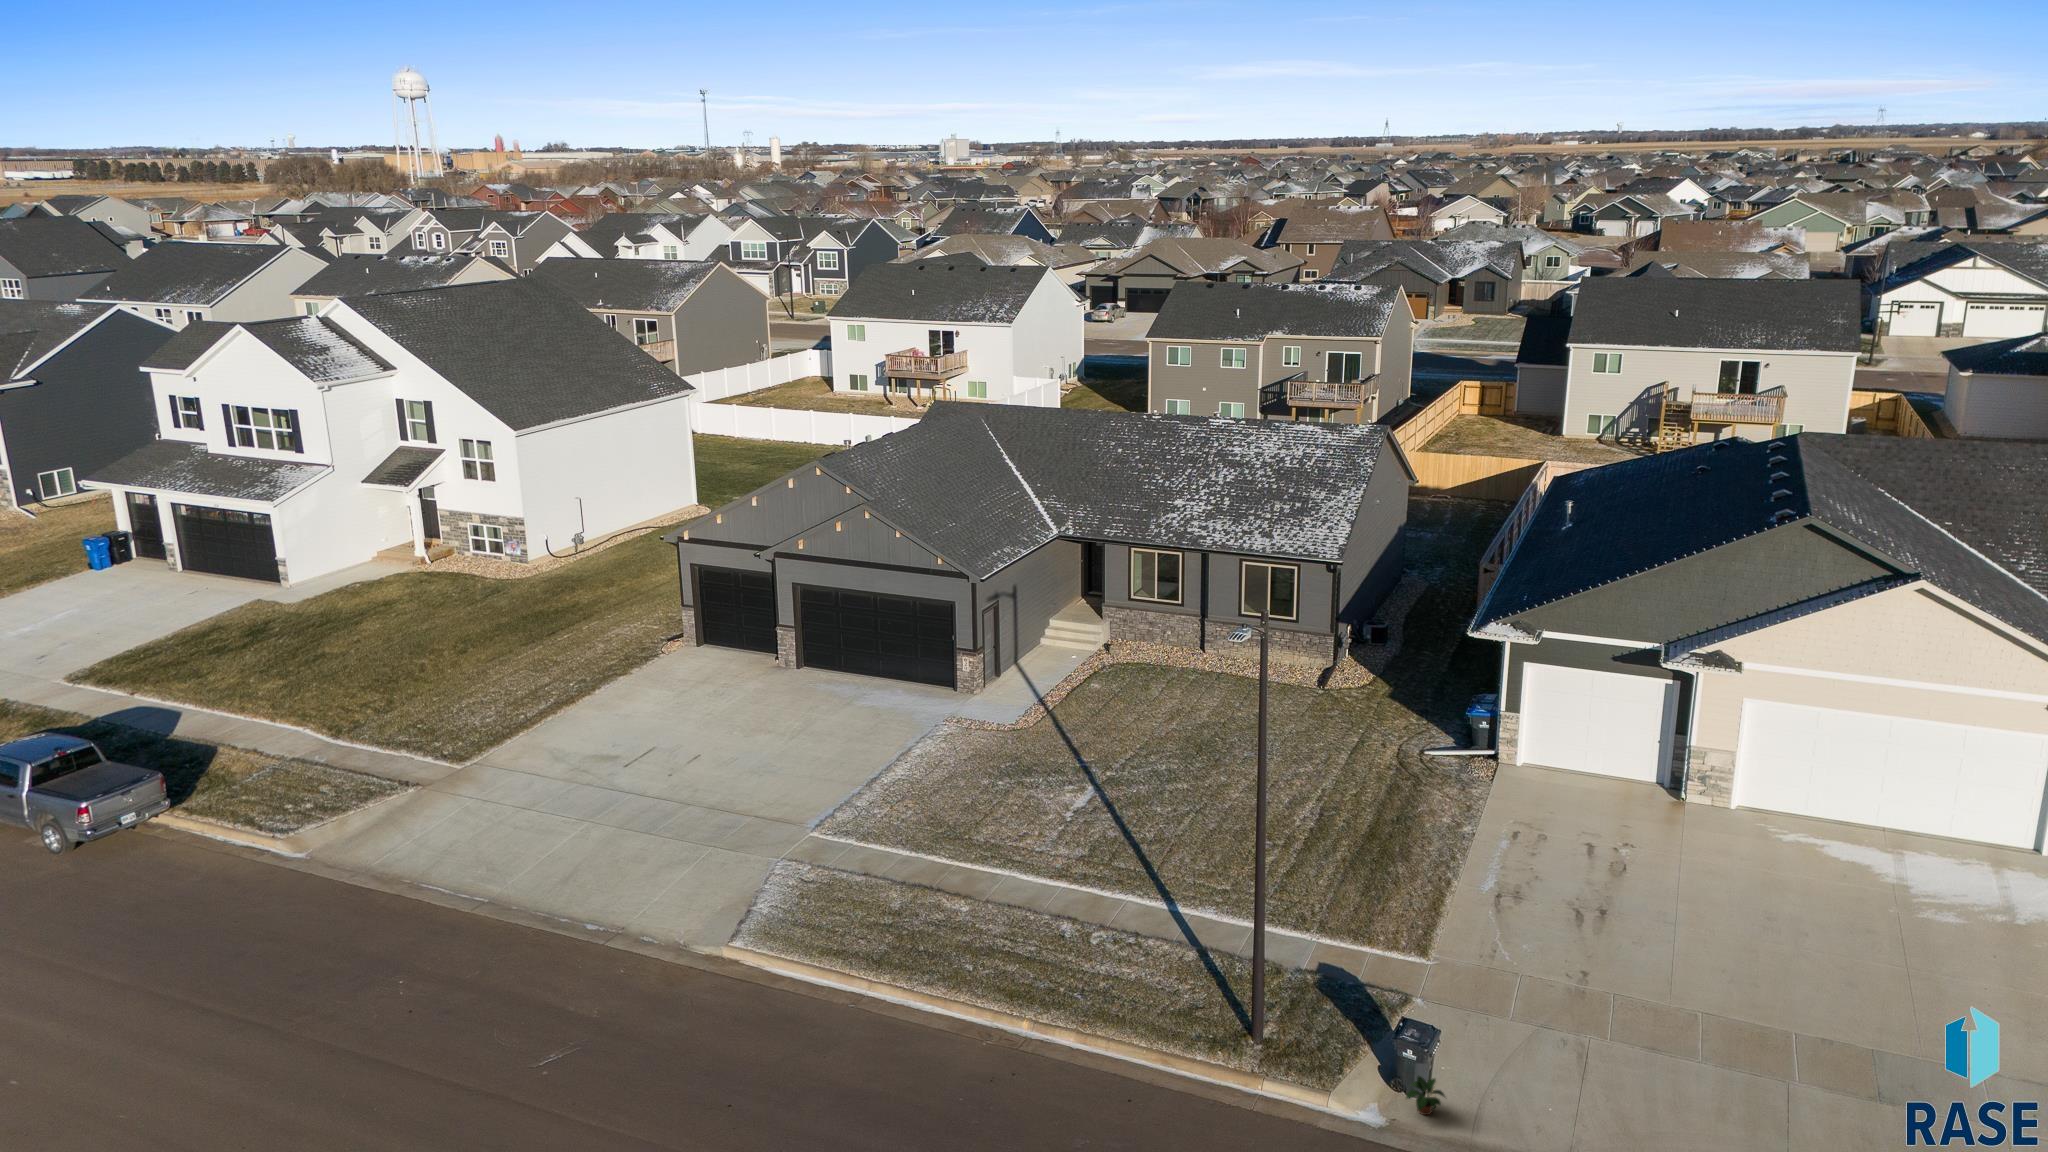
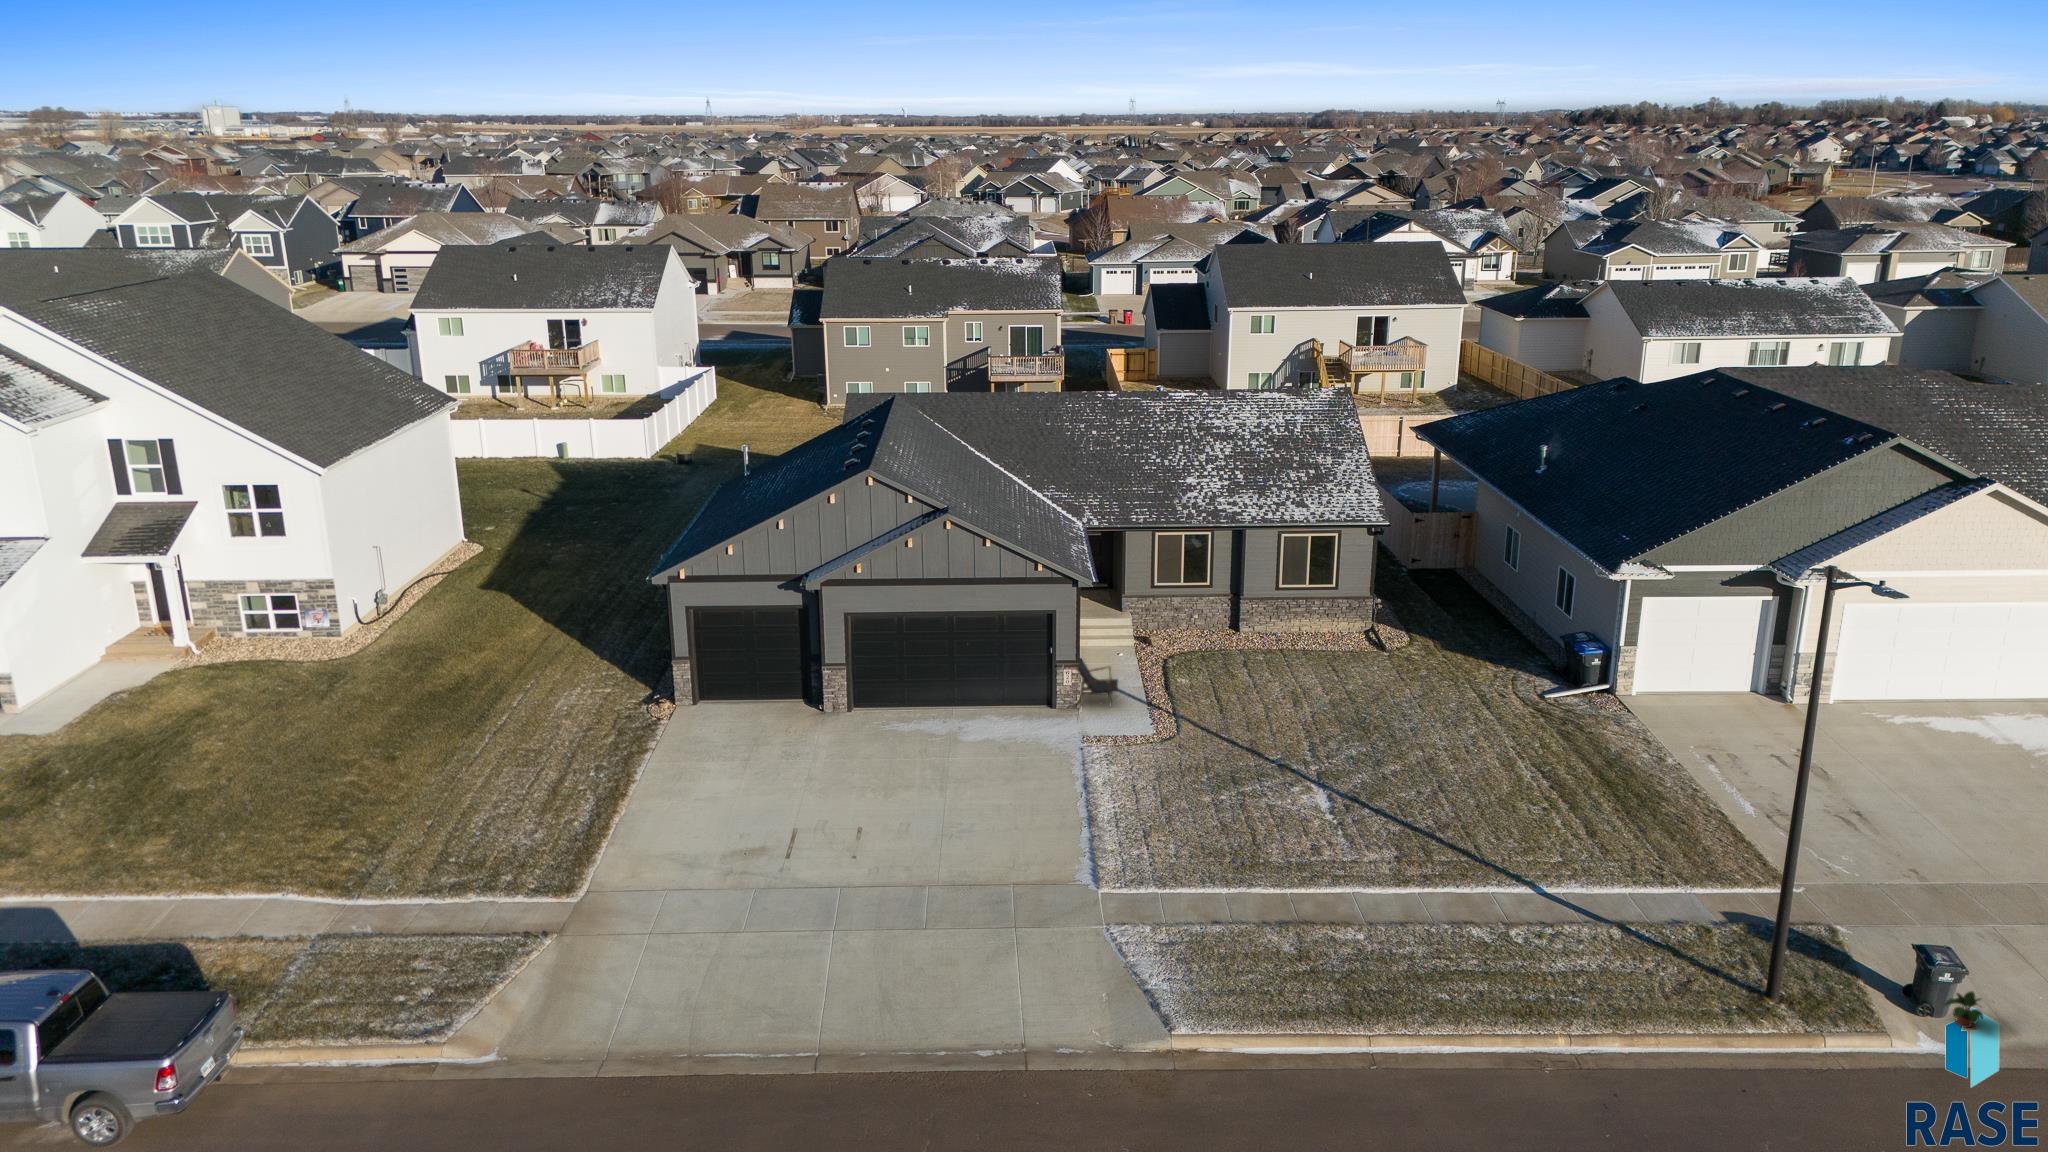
lounge chair: none [980,649,1025,697] -> present [1077,658,1118,704]

